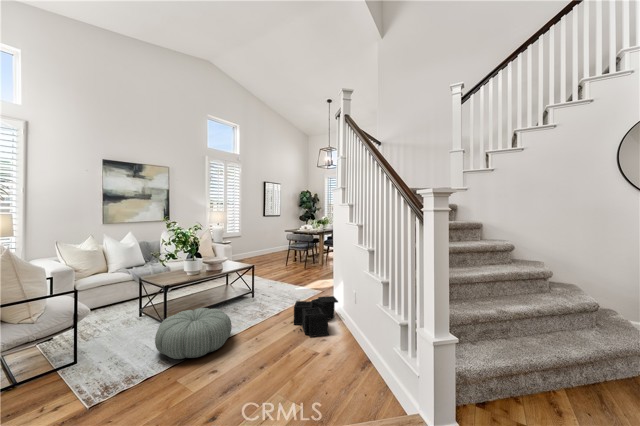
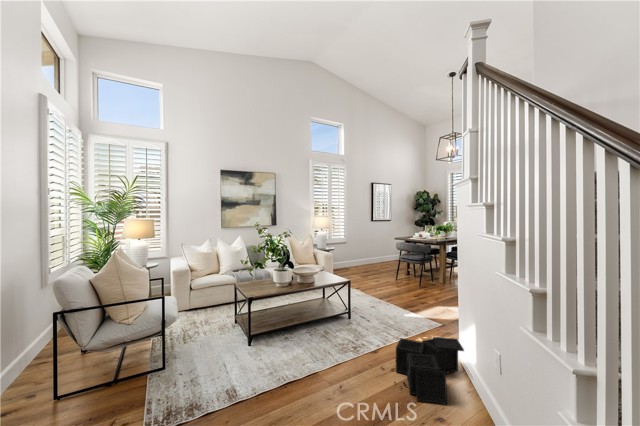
pouf: present [155,308,232,359] -> none [227,331,313,398]

